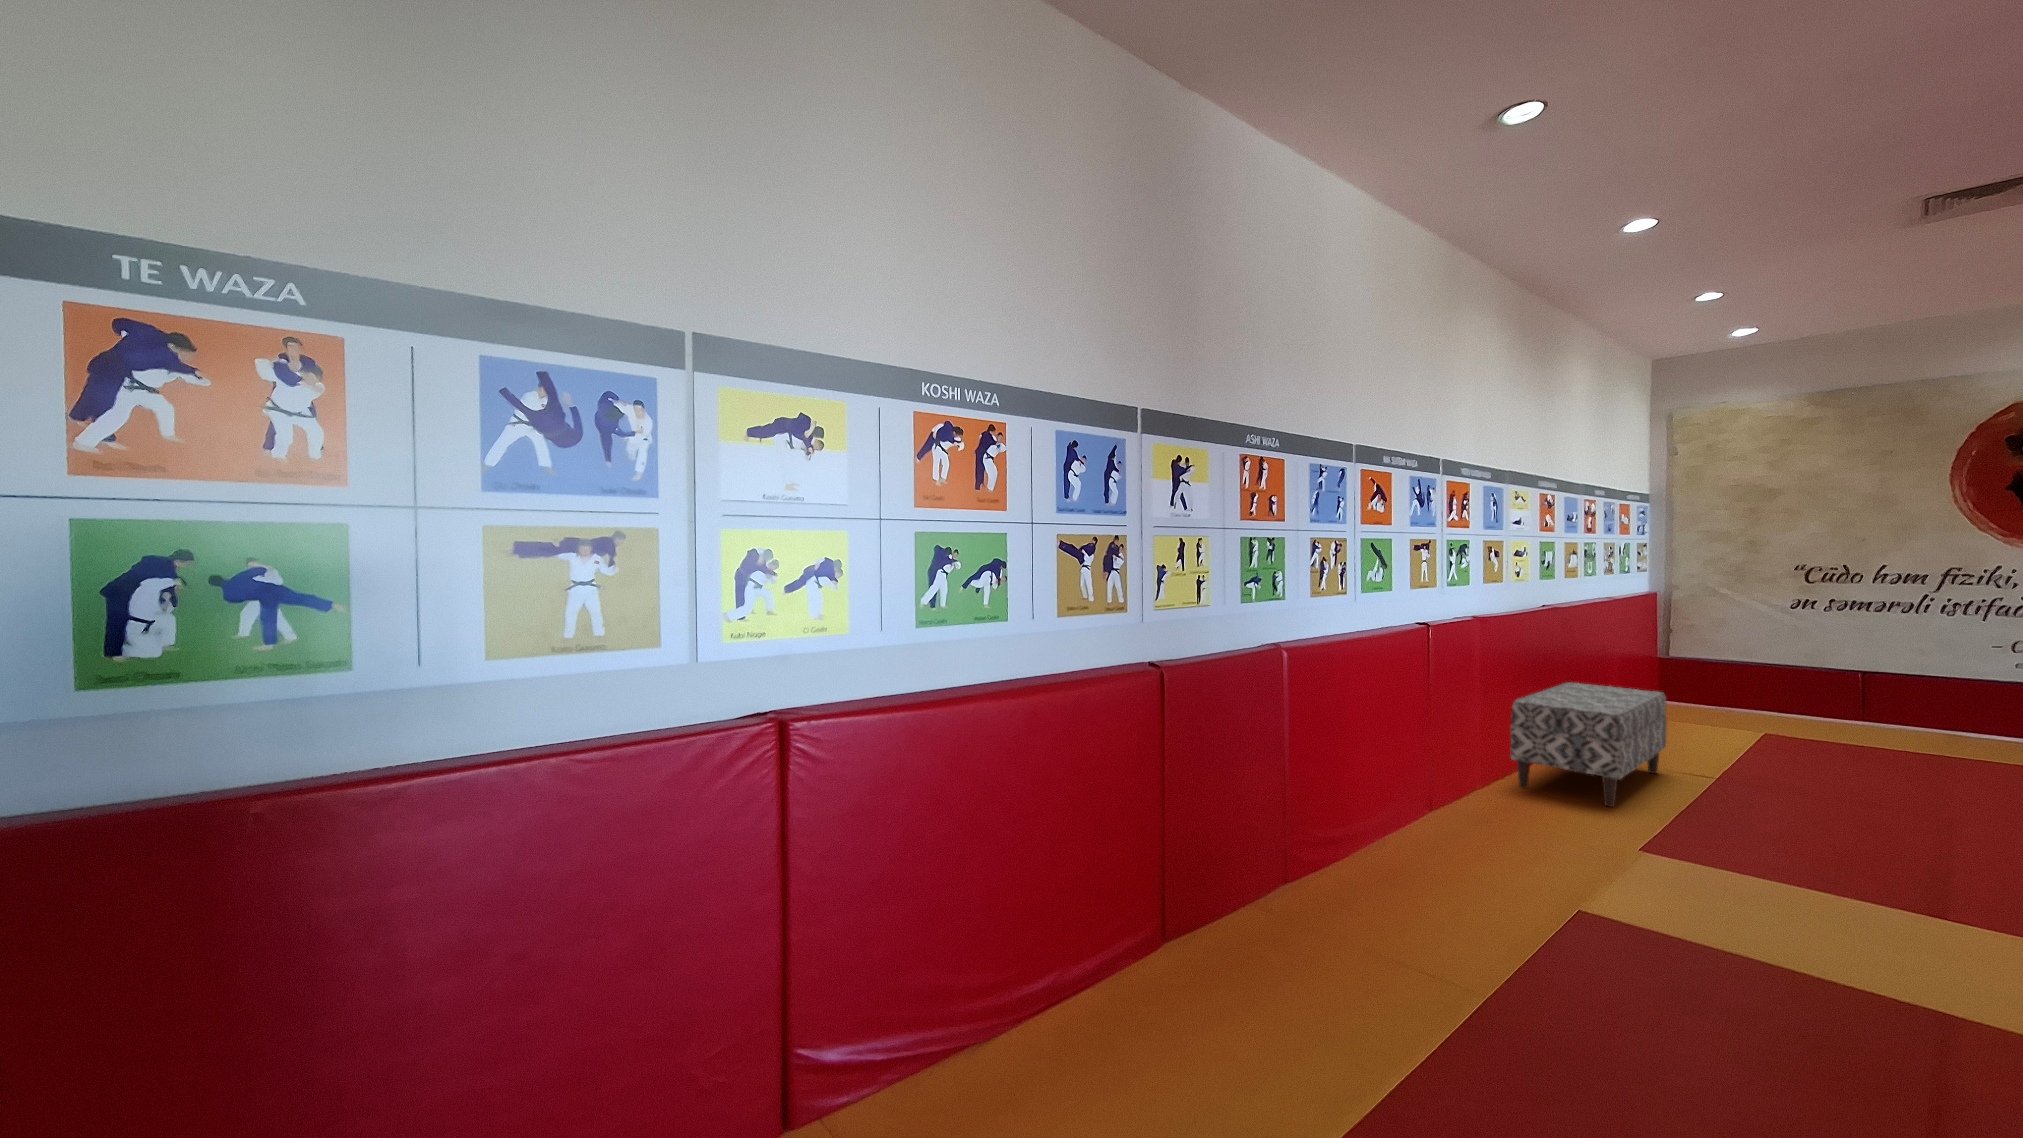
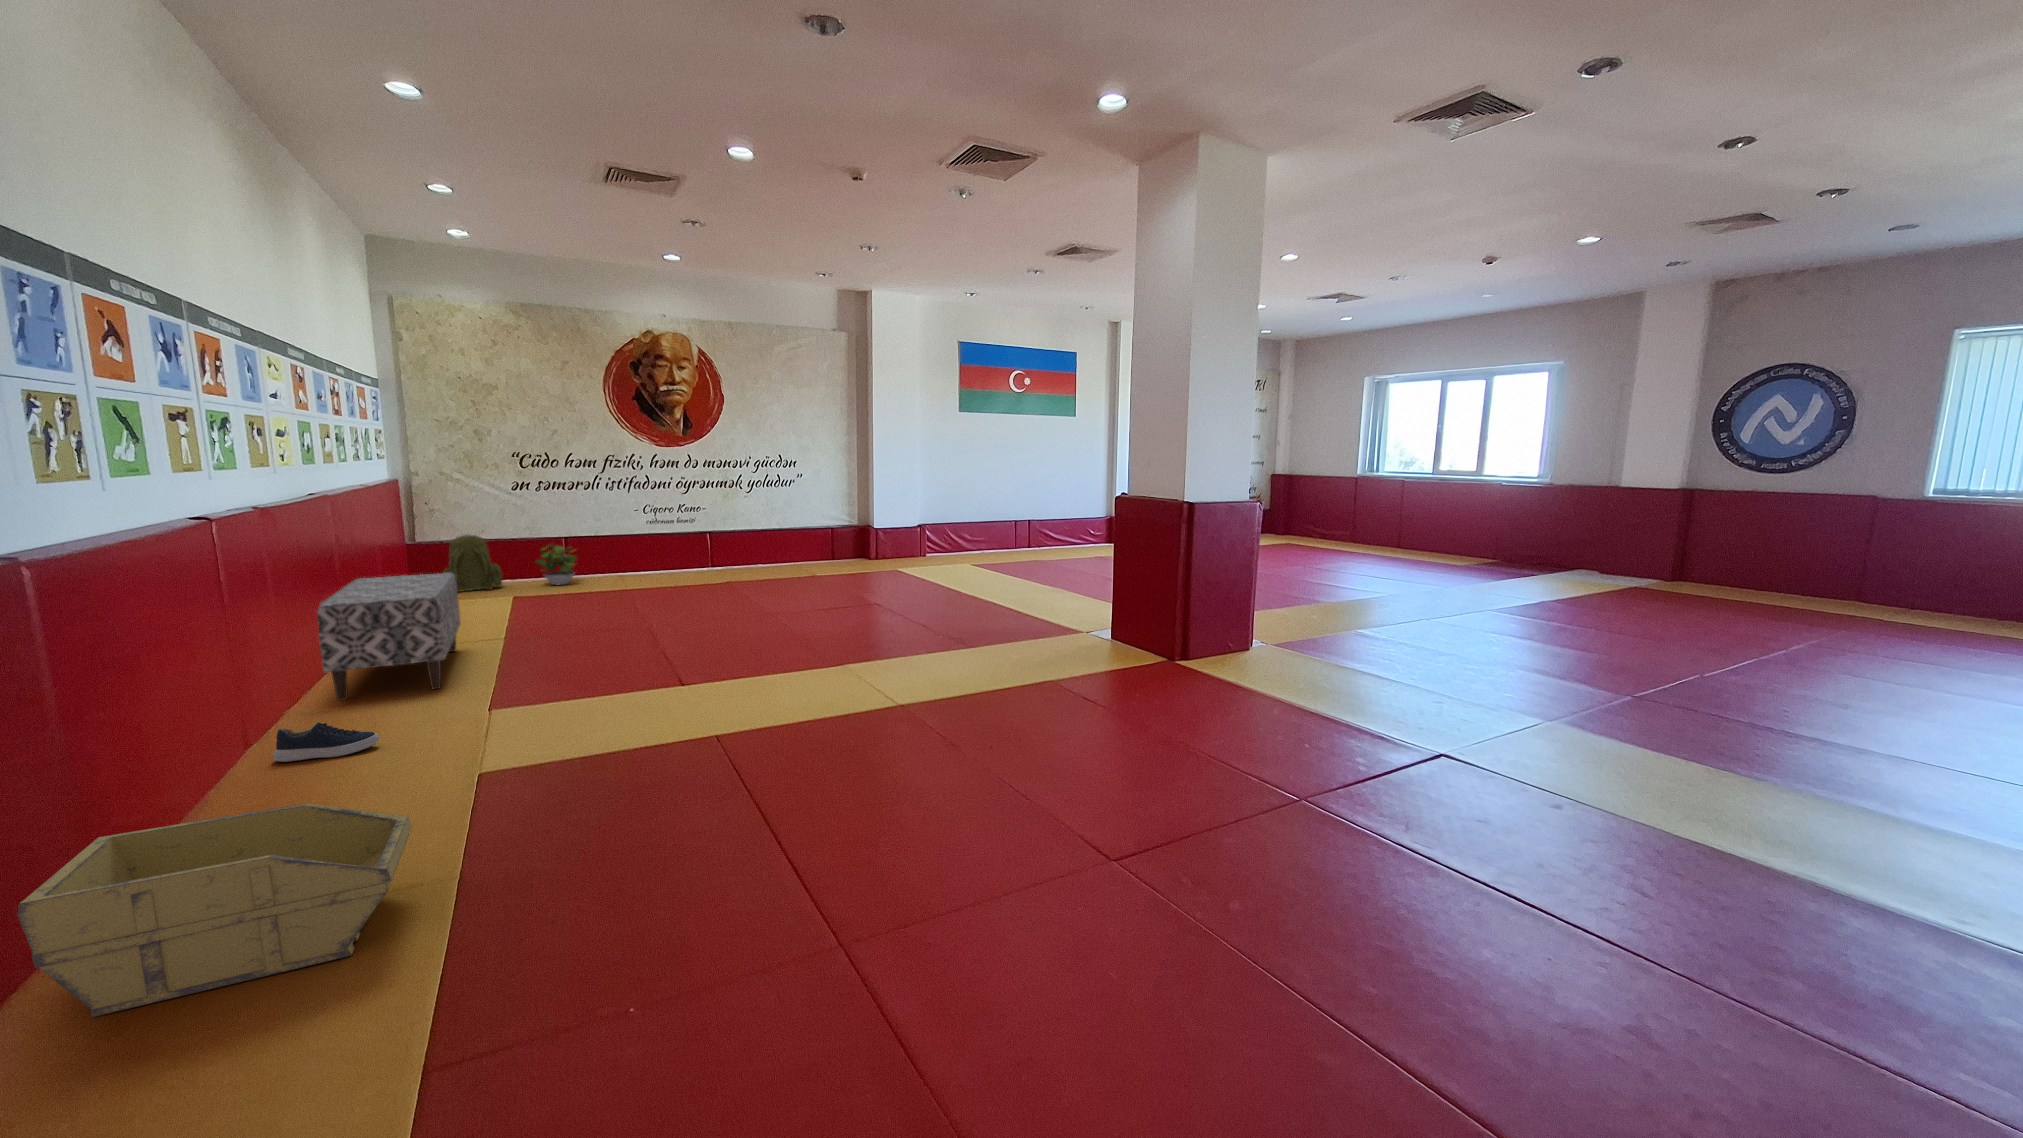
backpack: none [1688,652,1765,716] -> present [443,535,503,592]
potted plant: none [1812,676,1883,730] -> present [535,544,577,585]
shoe: none [1441,796,1523,838] -> present [273,722,379,762]
storage bin: none [1227,829,1463,1006] -> present [18,803,412,1017]

